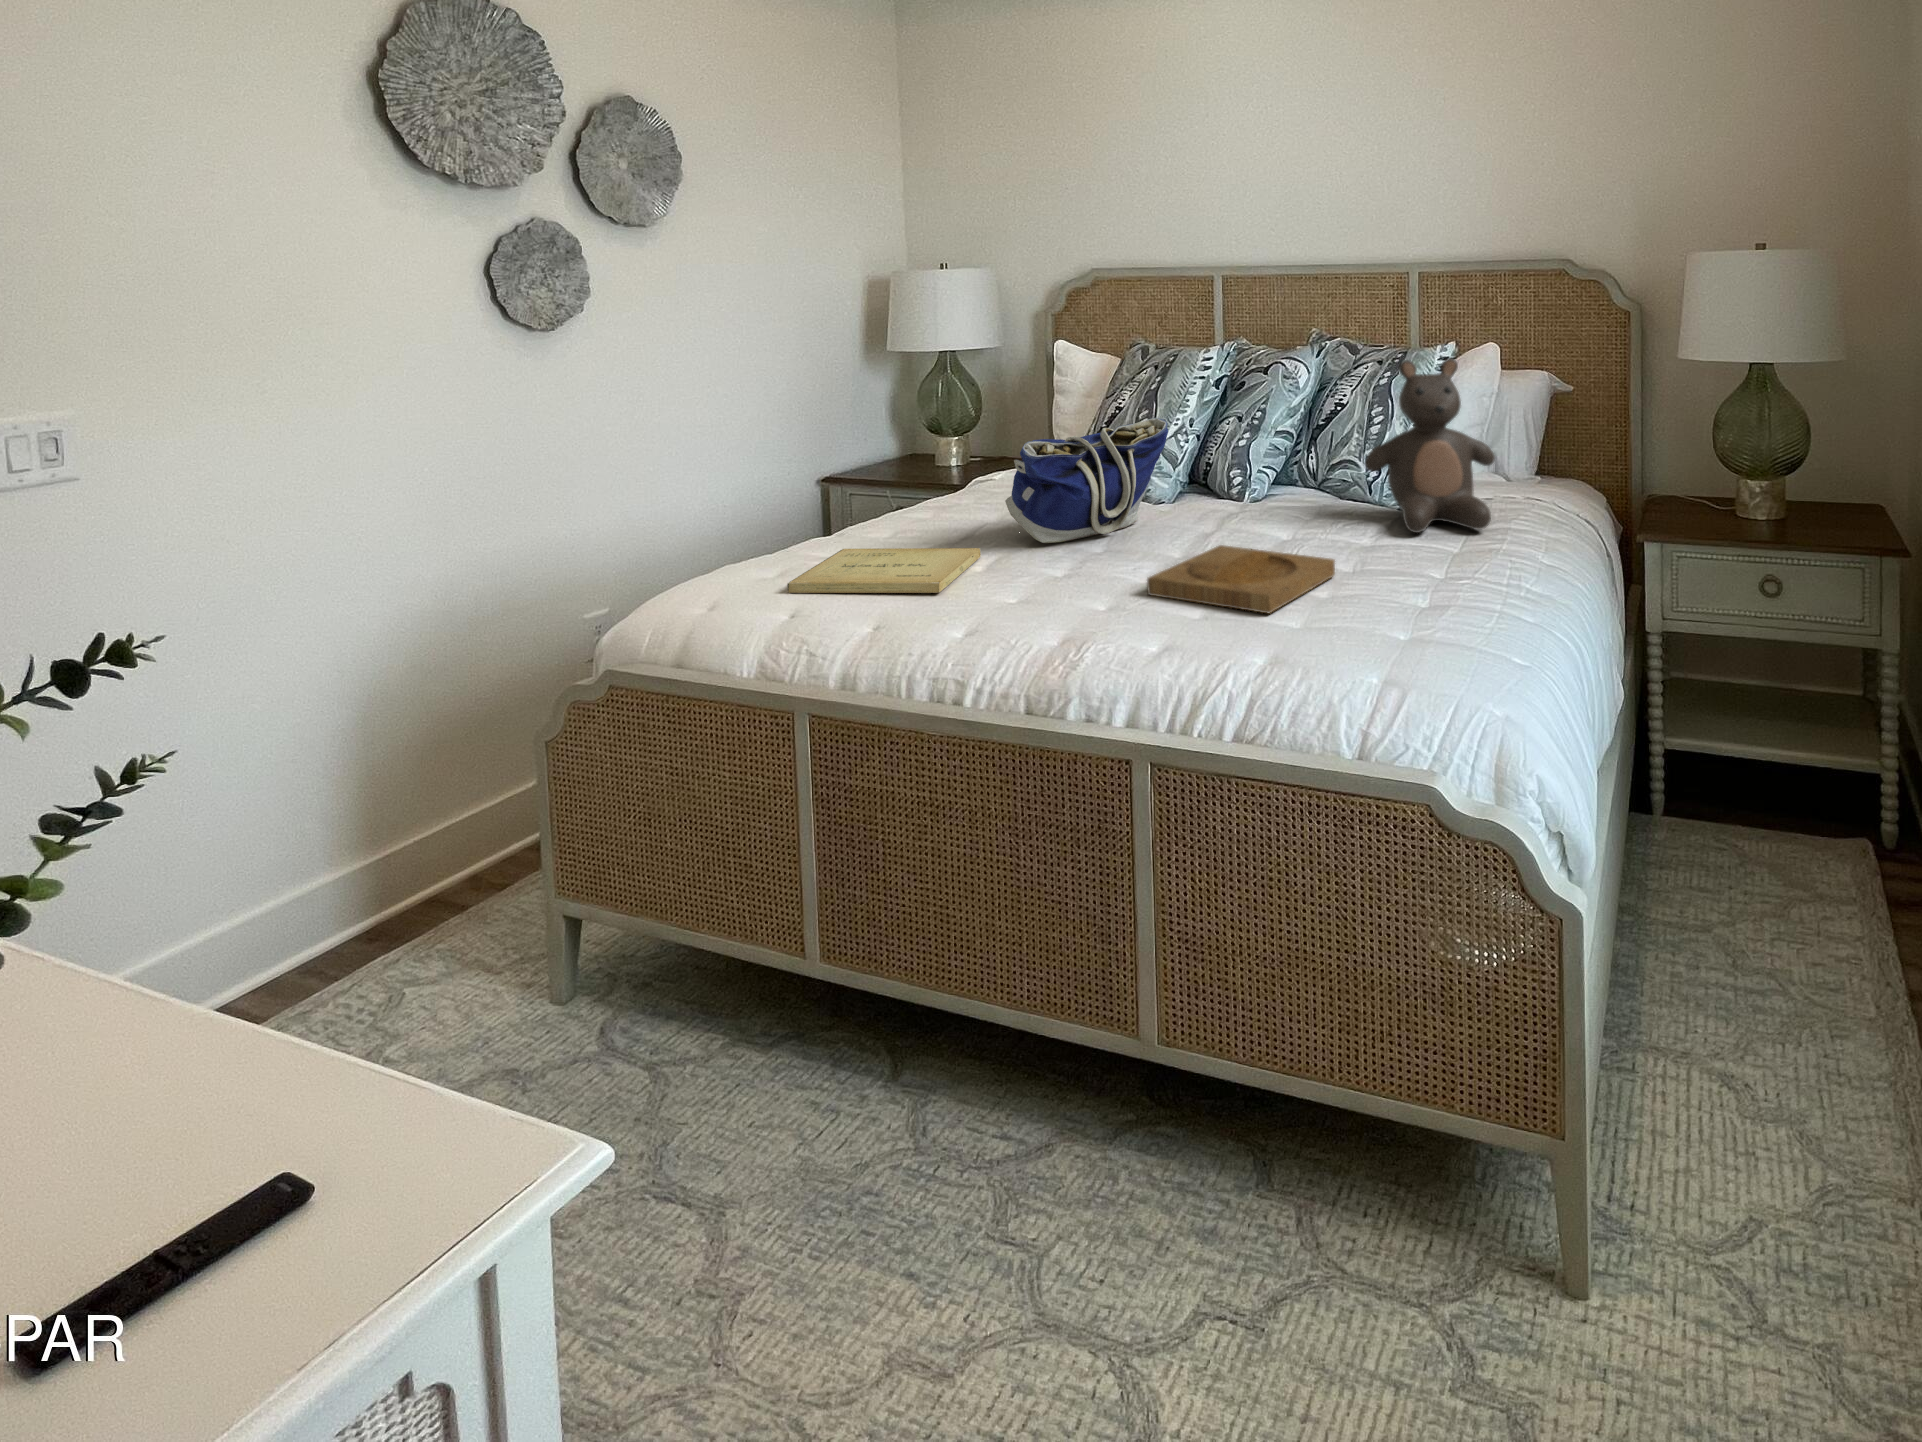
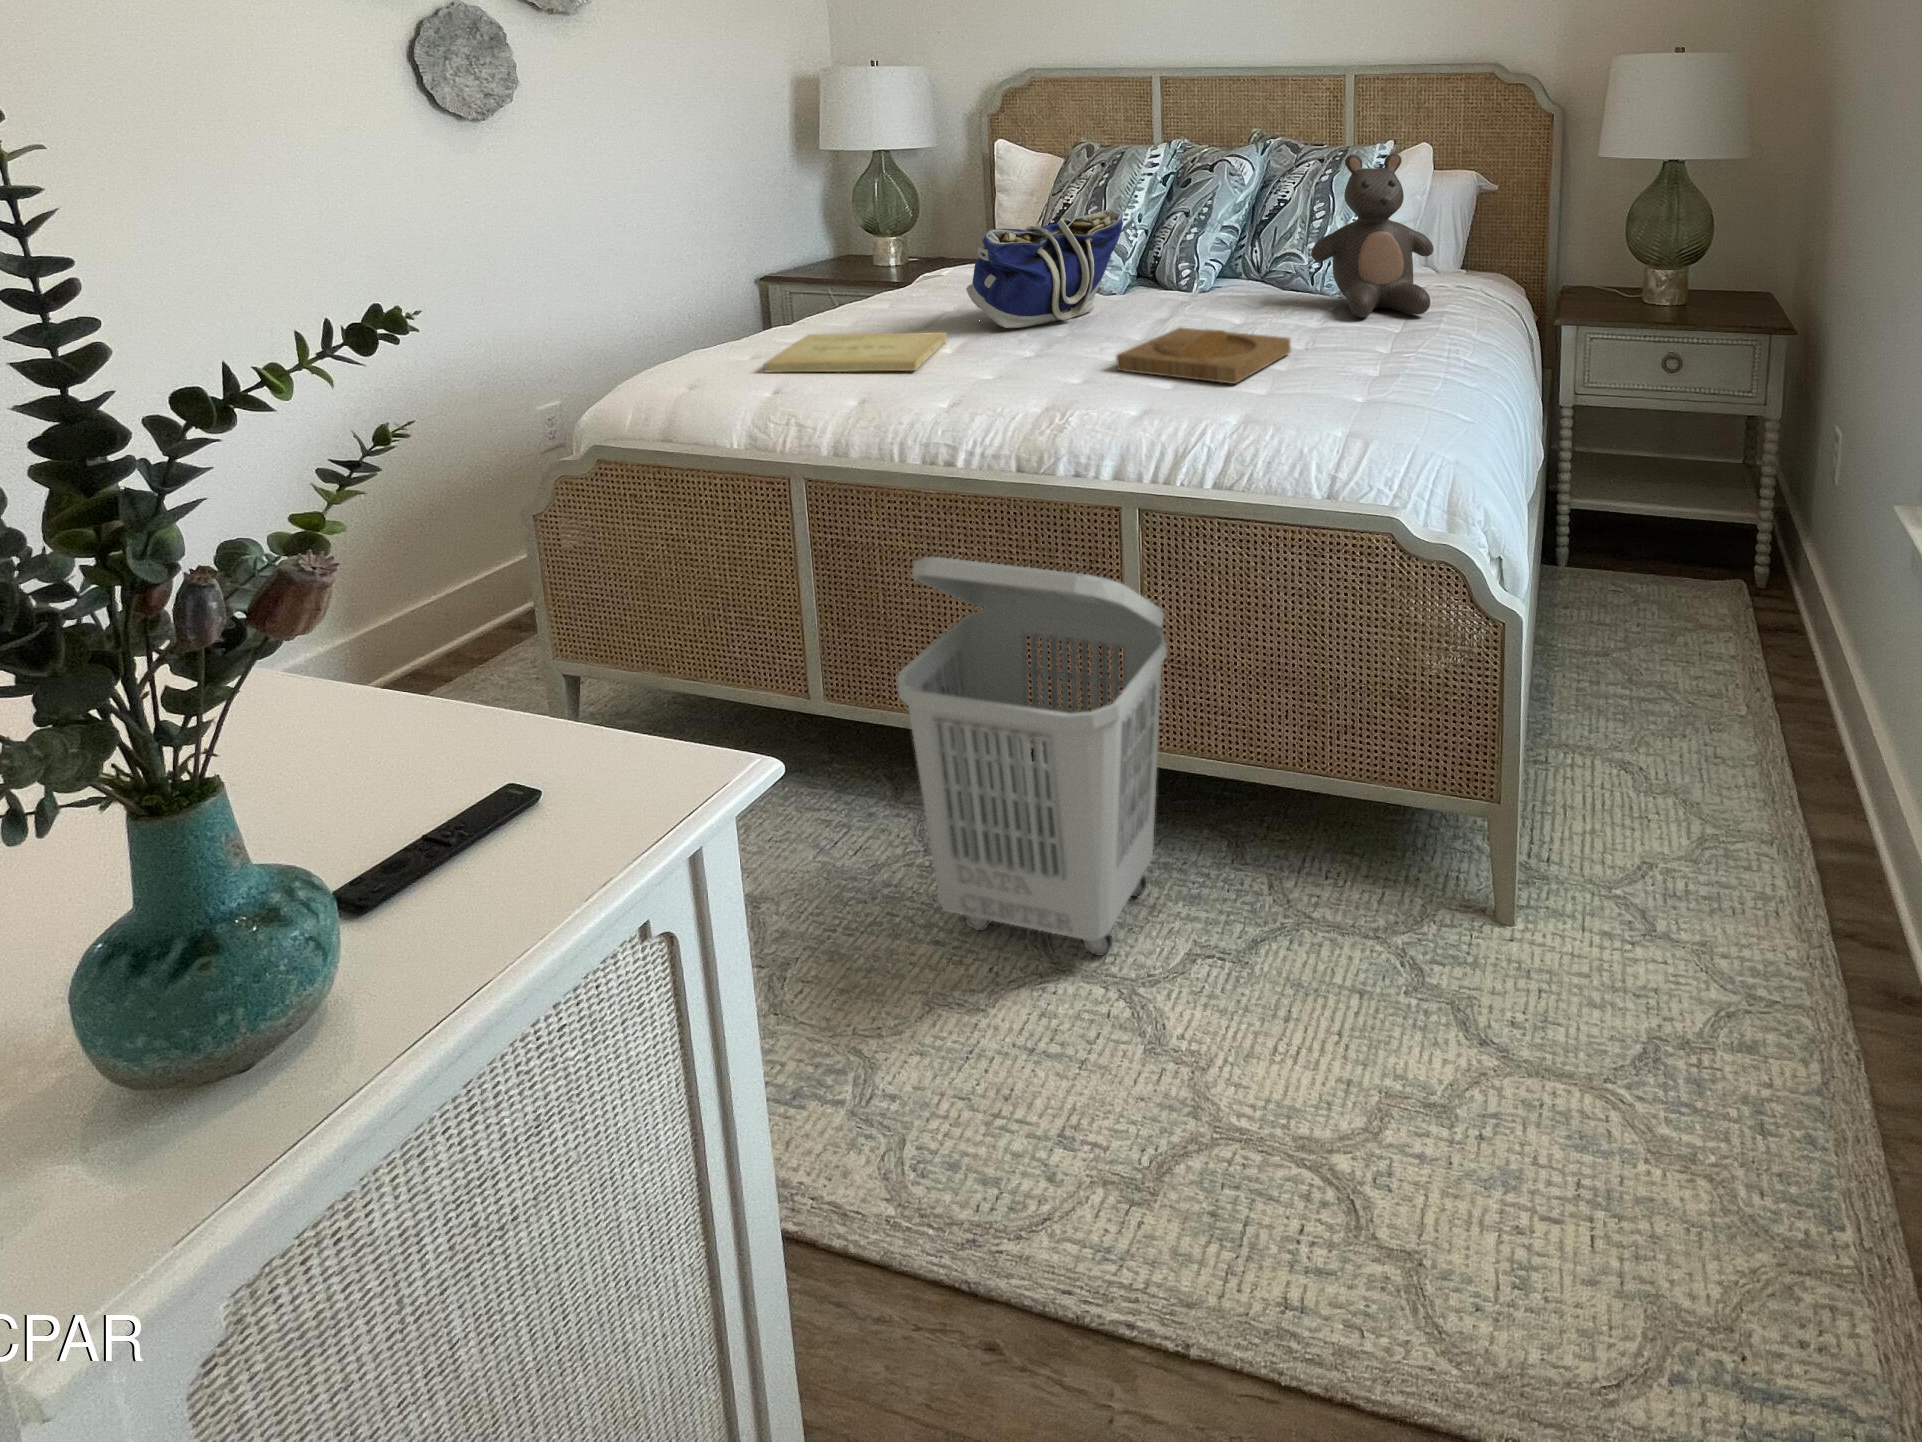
laundry basket: none [875,817,1177,1309] -> present [897,557,1167,955]

